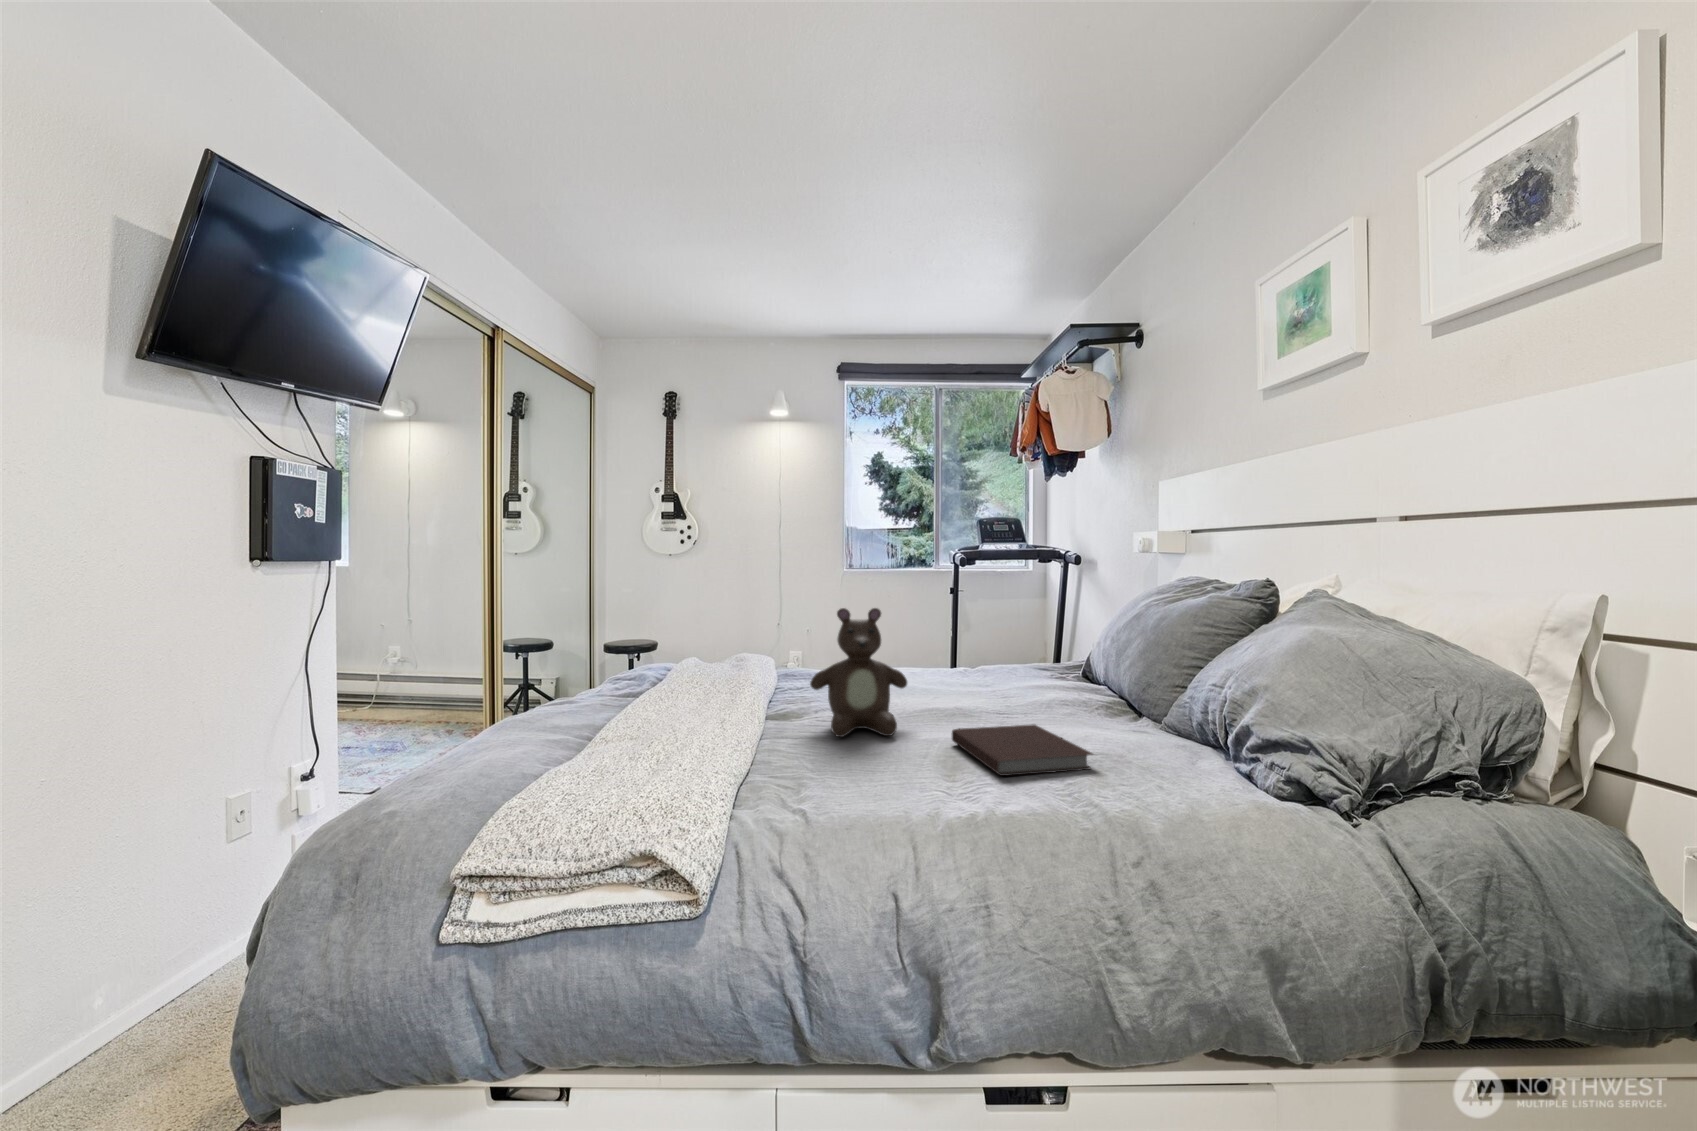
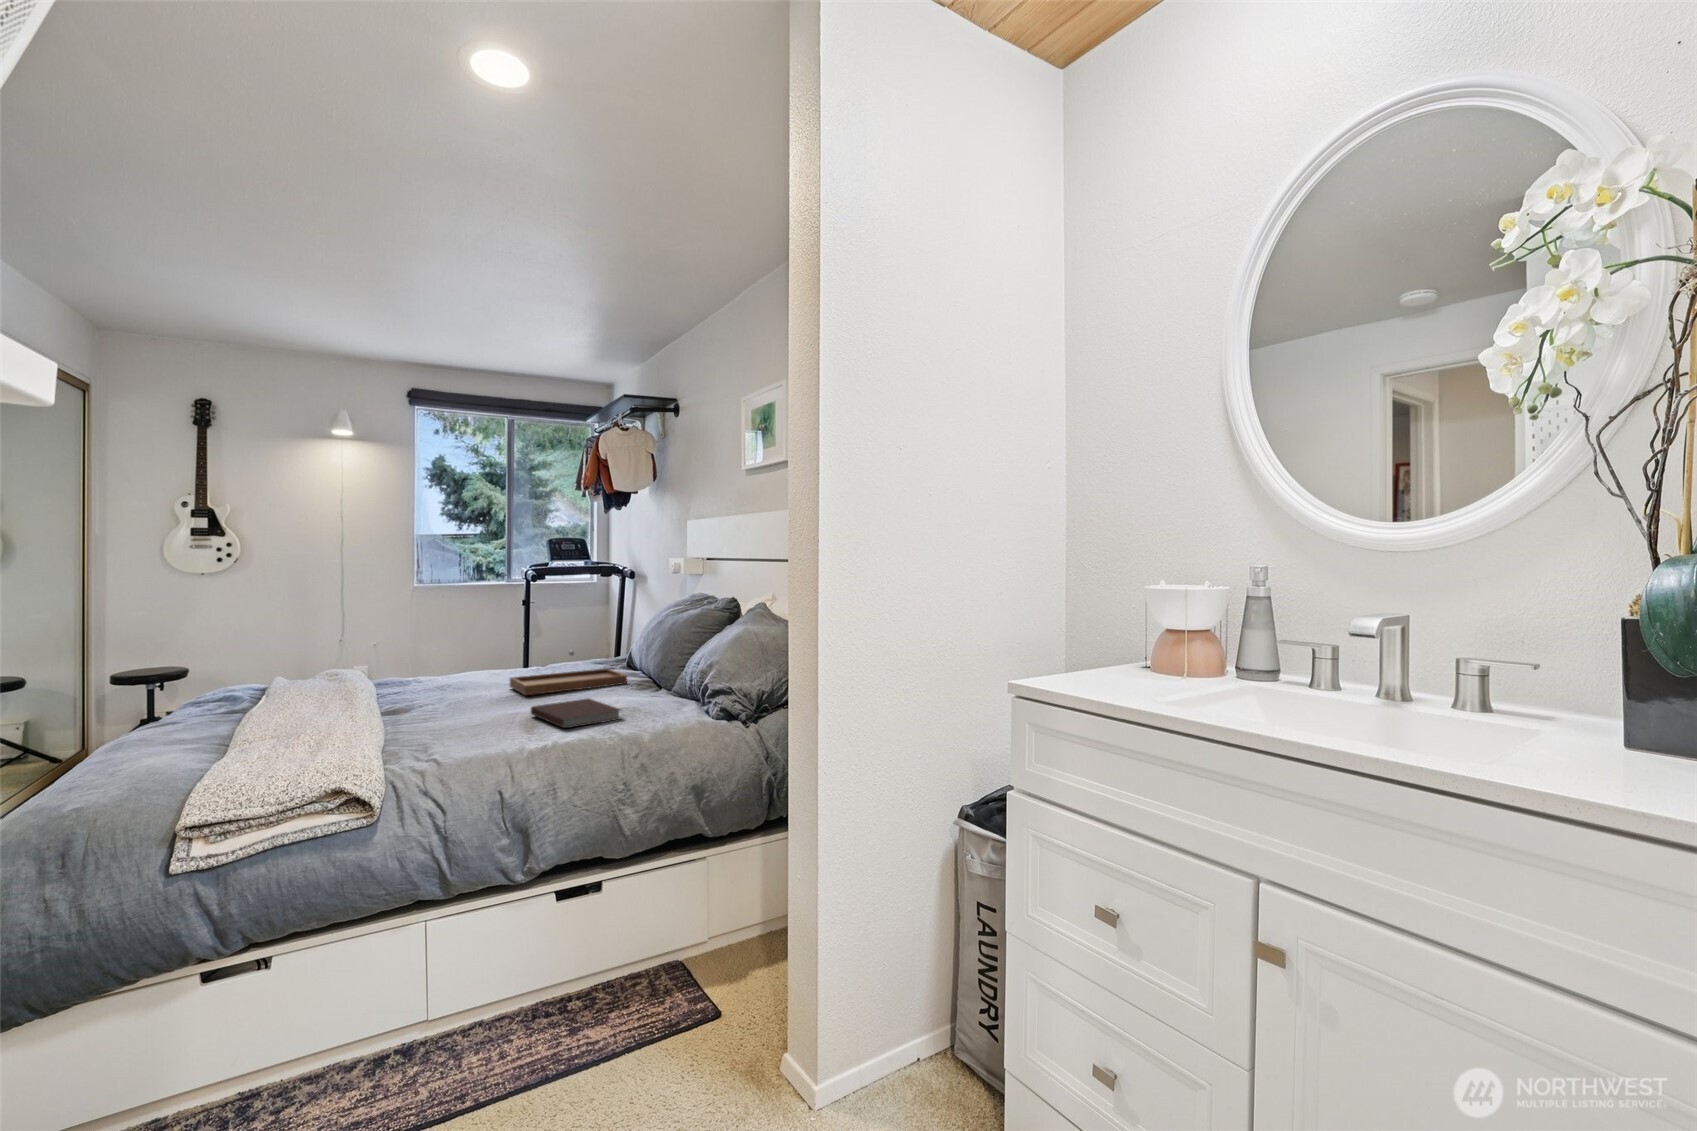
teddy bear: present [810,608,907,737] -> none [414,625,495,721]
tray: none [930,650,1086,708] -> present [510,650,627,695]

